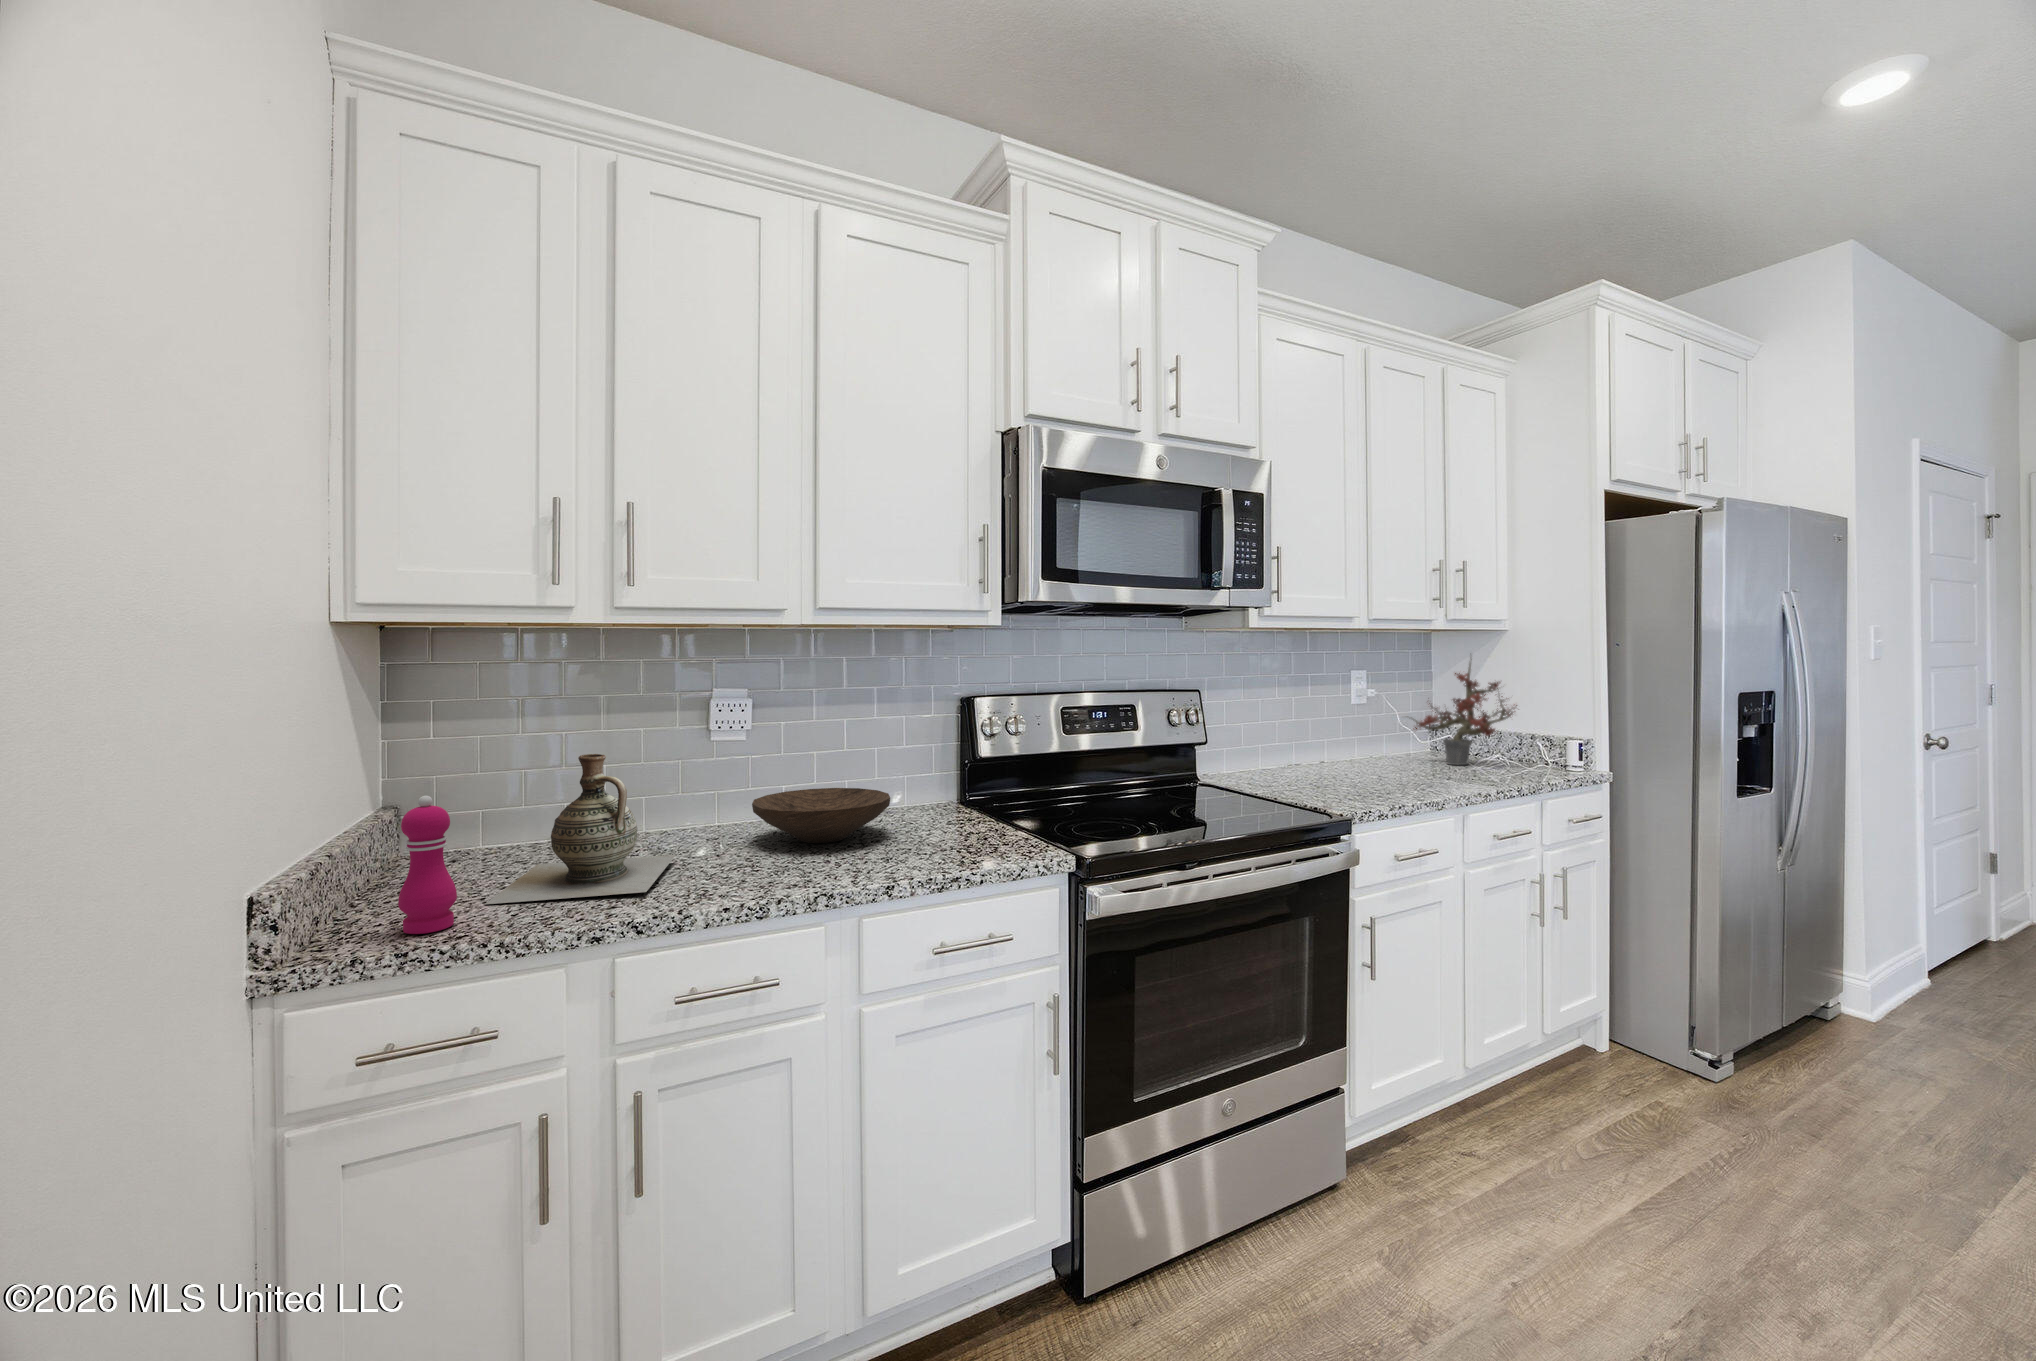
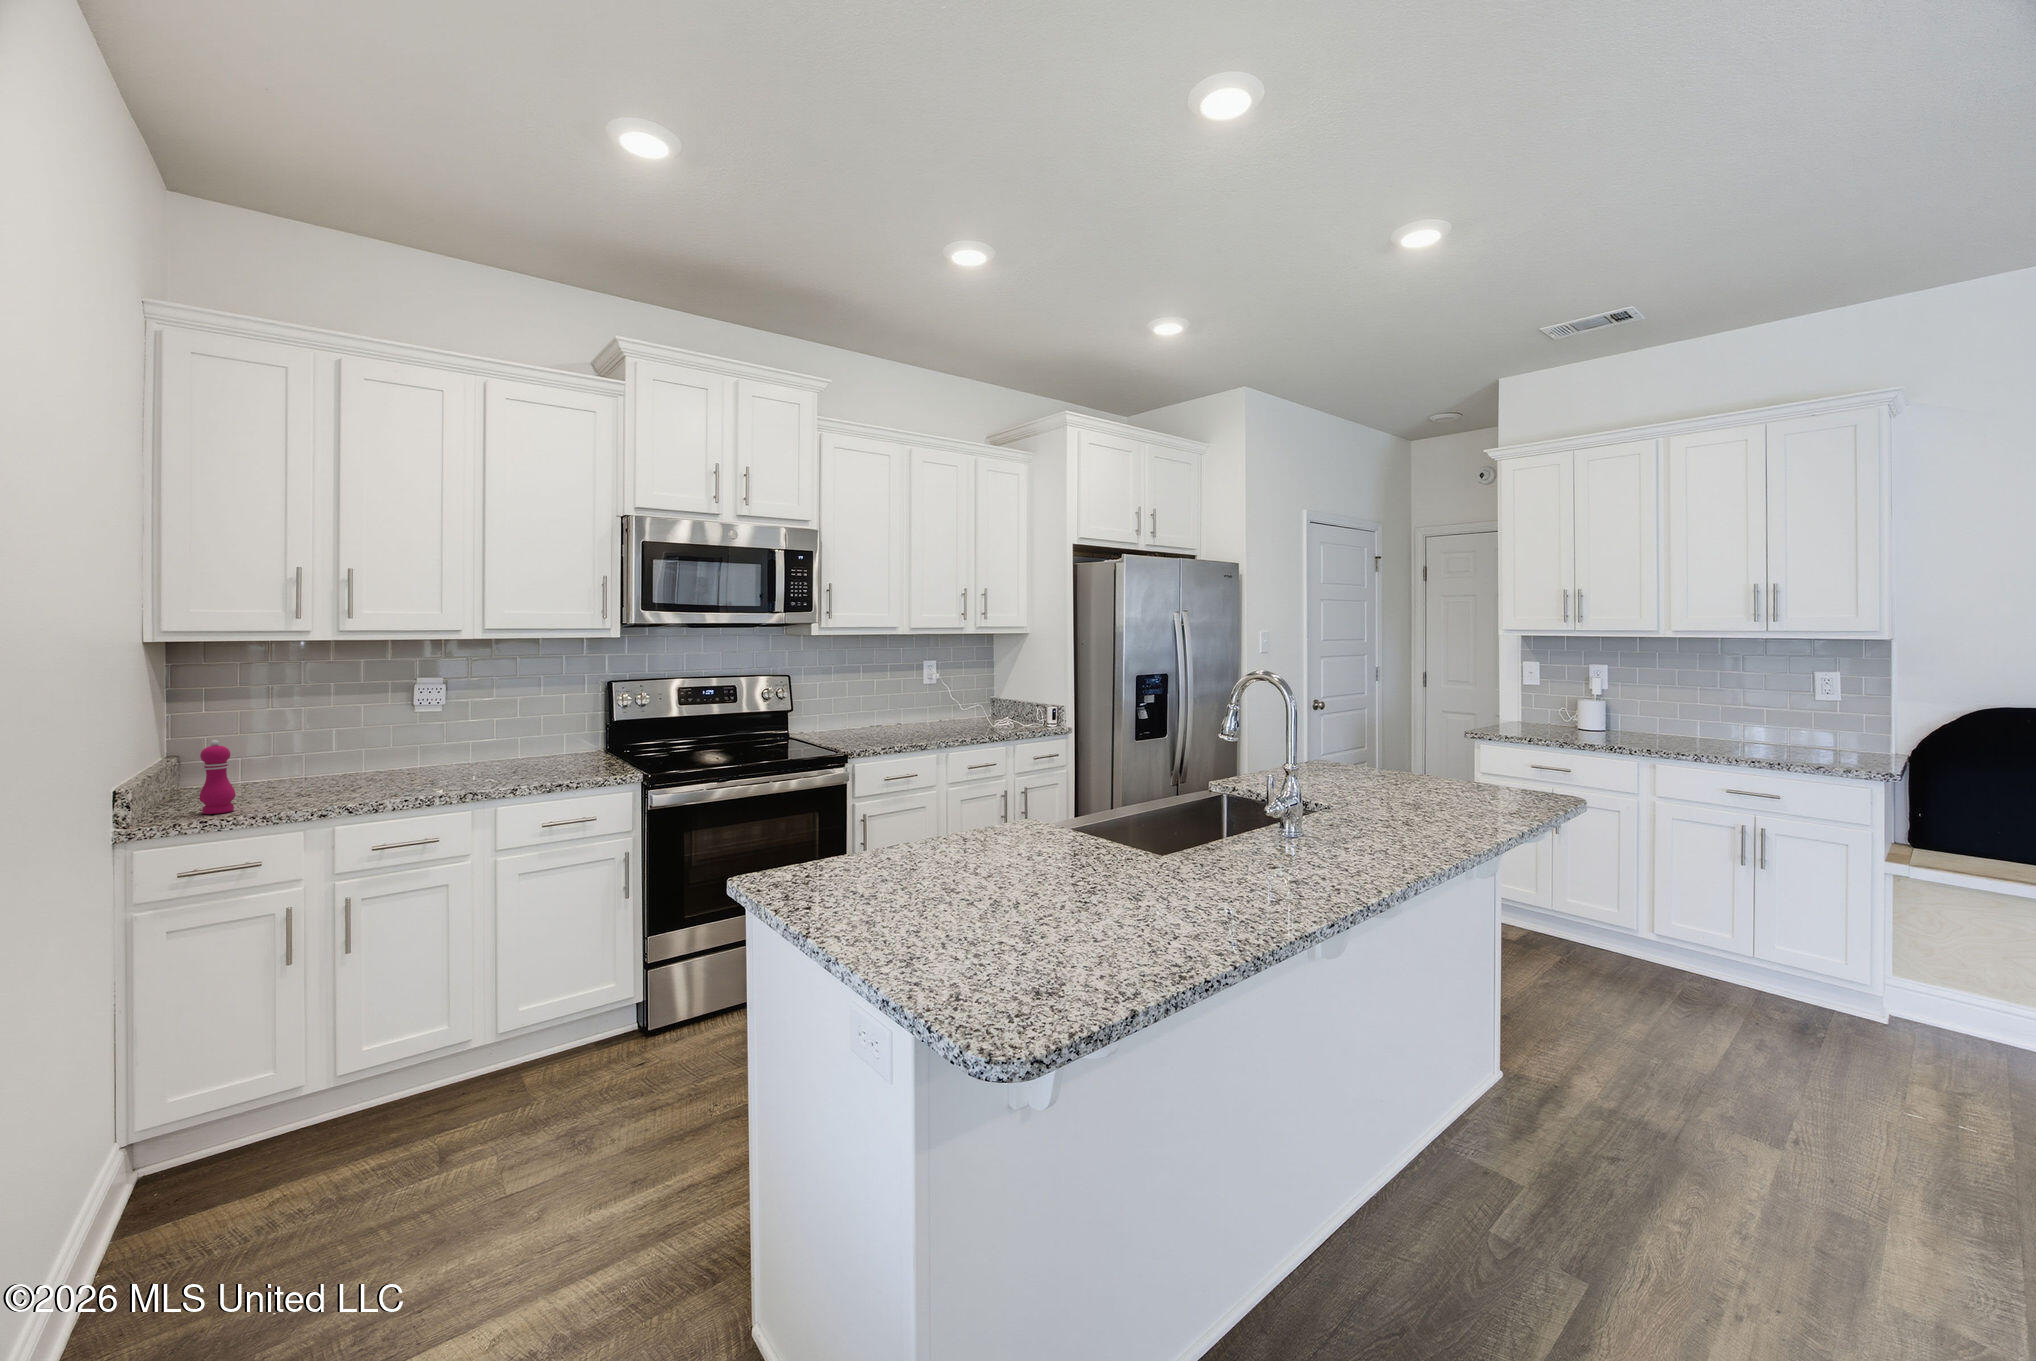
potted plant: present [1413,659,1517,765] -> none [961,651,1024,726]
ceramic jug: present [485,754,675,904] -> none [252,719,382,803]
wooden bowl: present [752,788,890,843] -> none [438,742,537,774]

